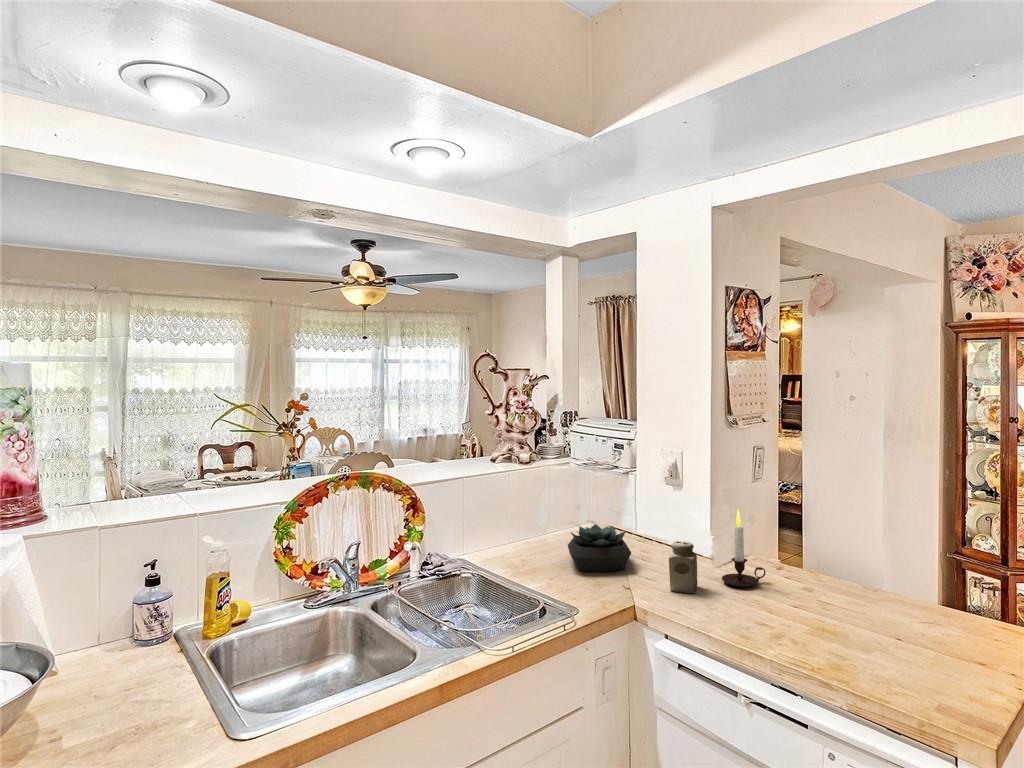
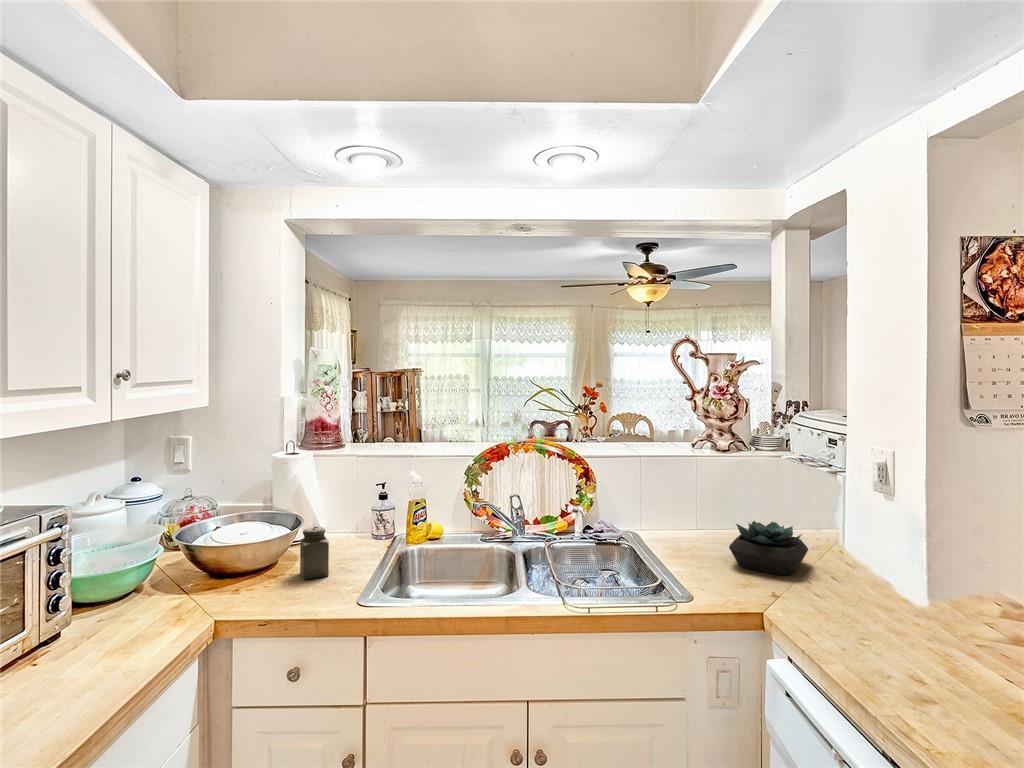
candle: present [722,509,766,587] -> none [903,526,976,631]
salt shaker: present [669,541,697,593] -> present [300,527,329,580]

